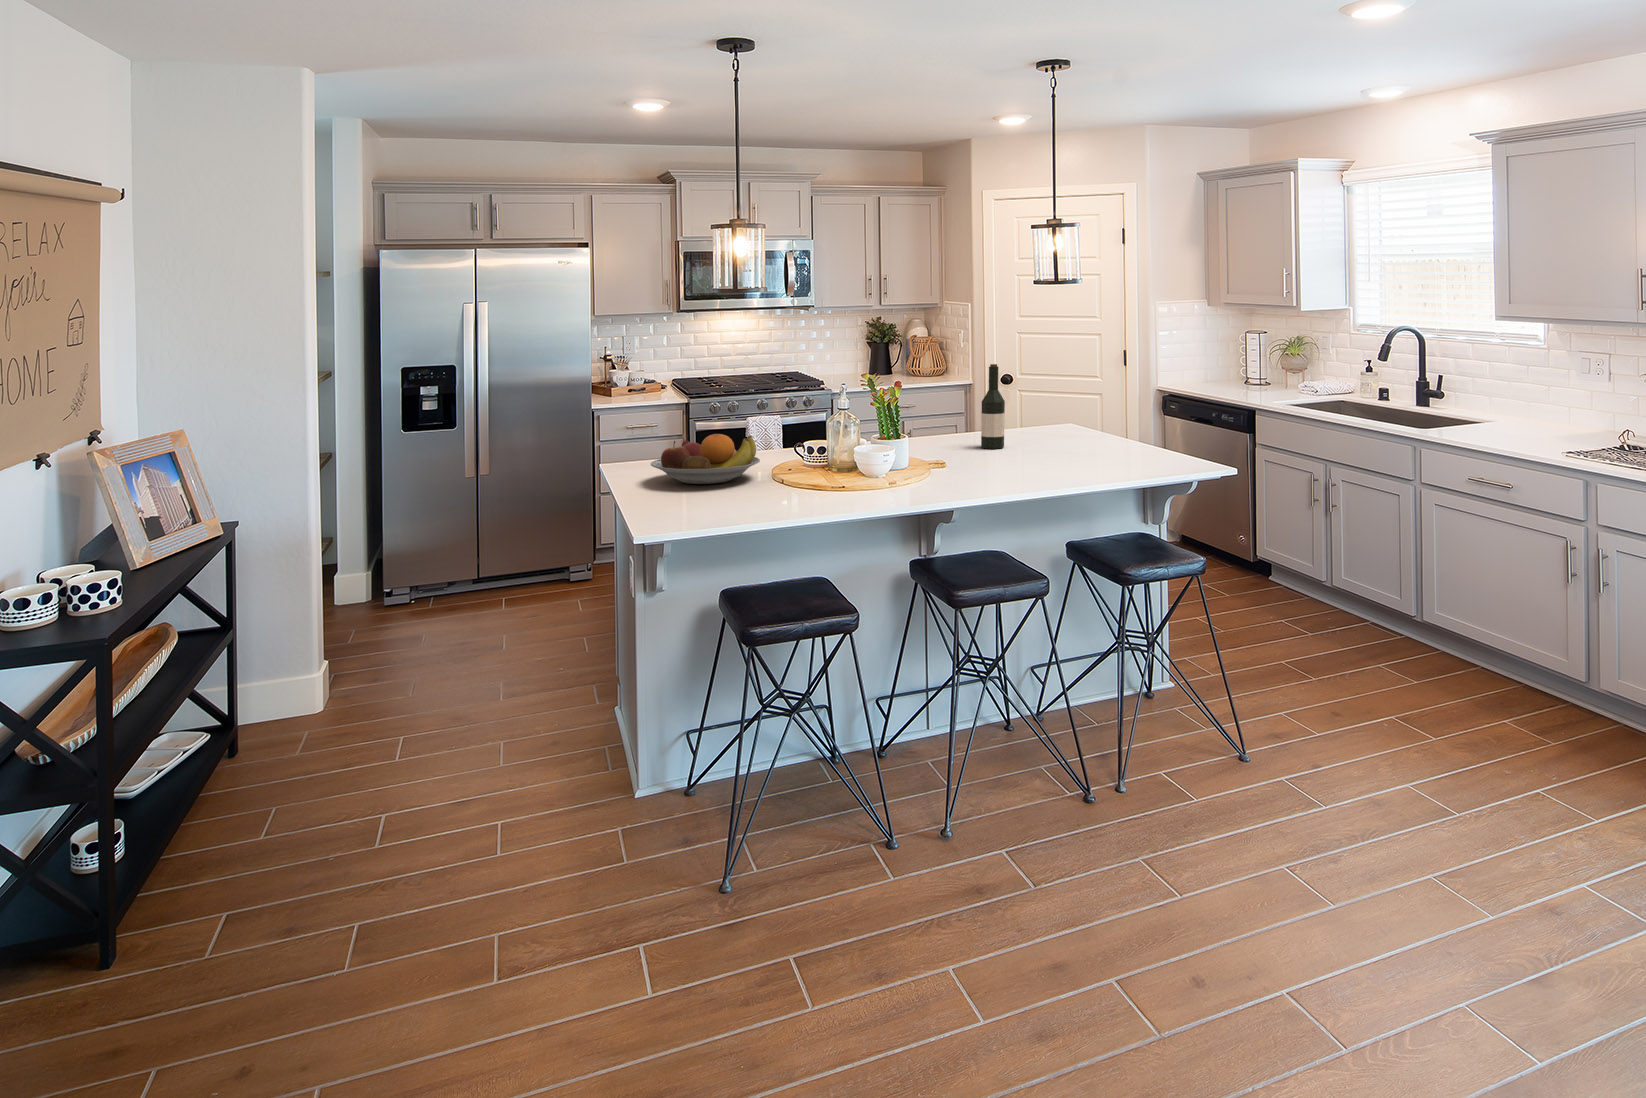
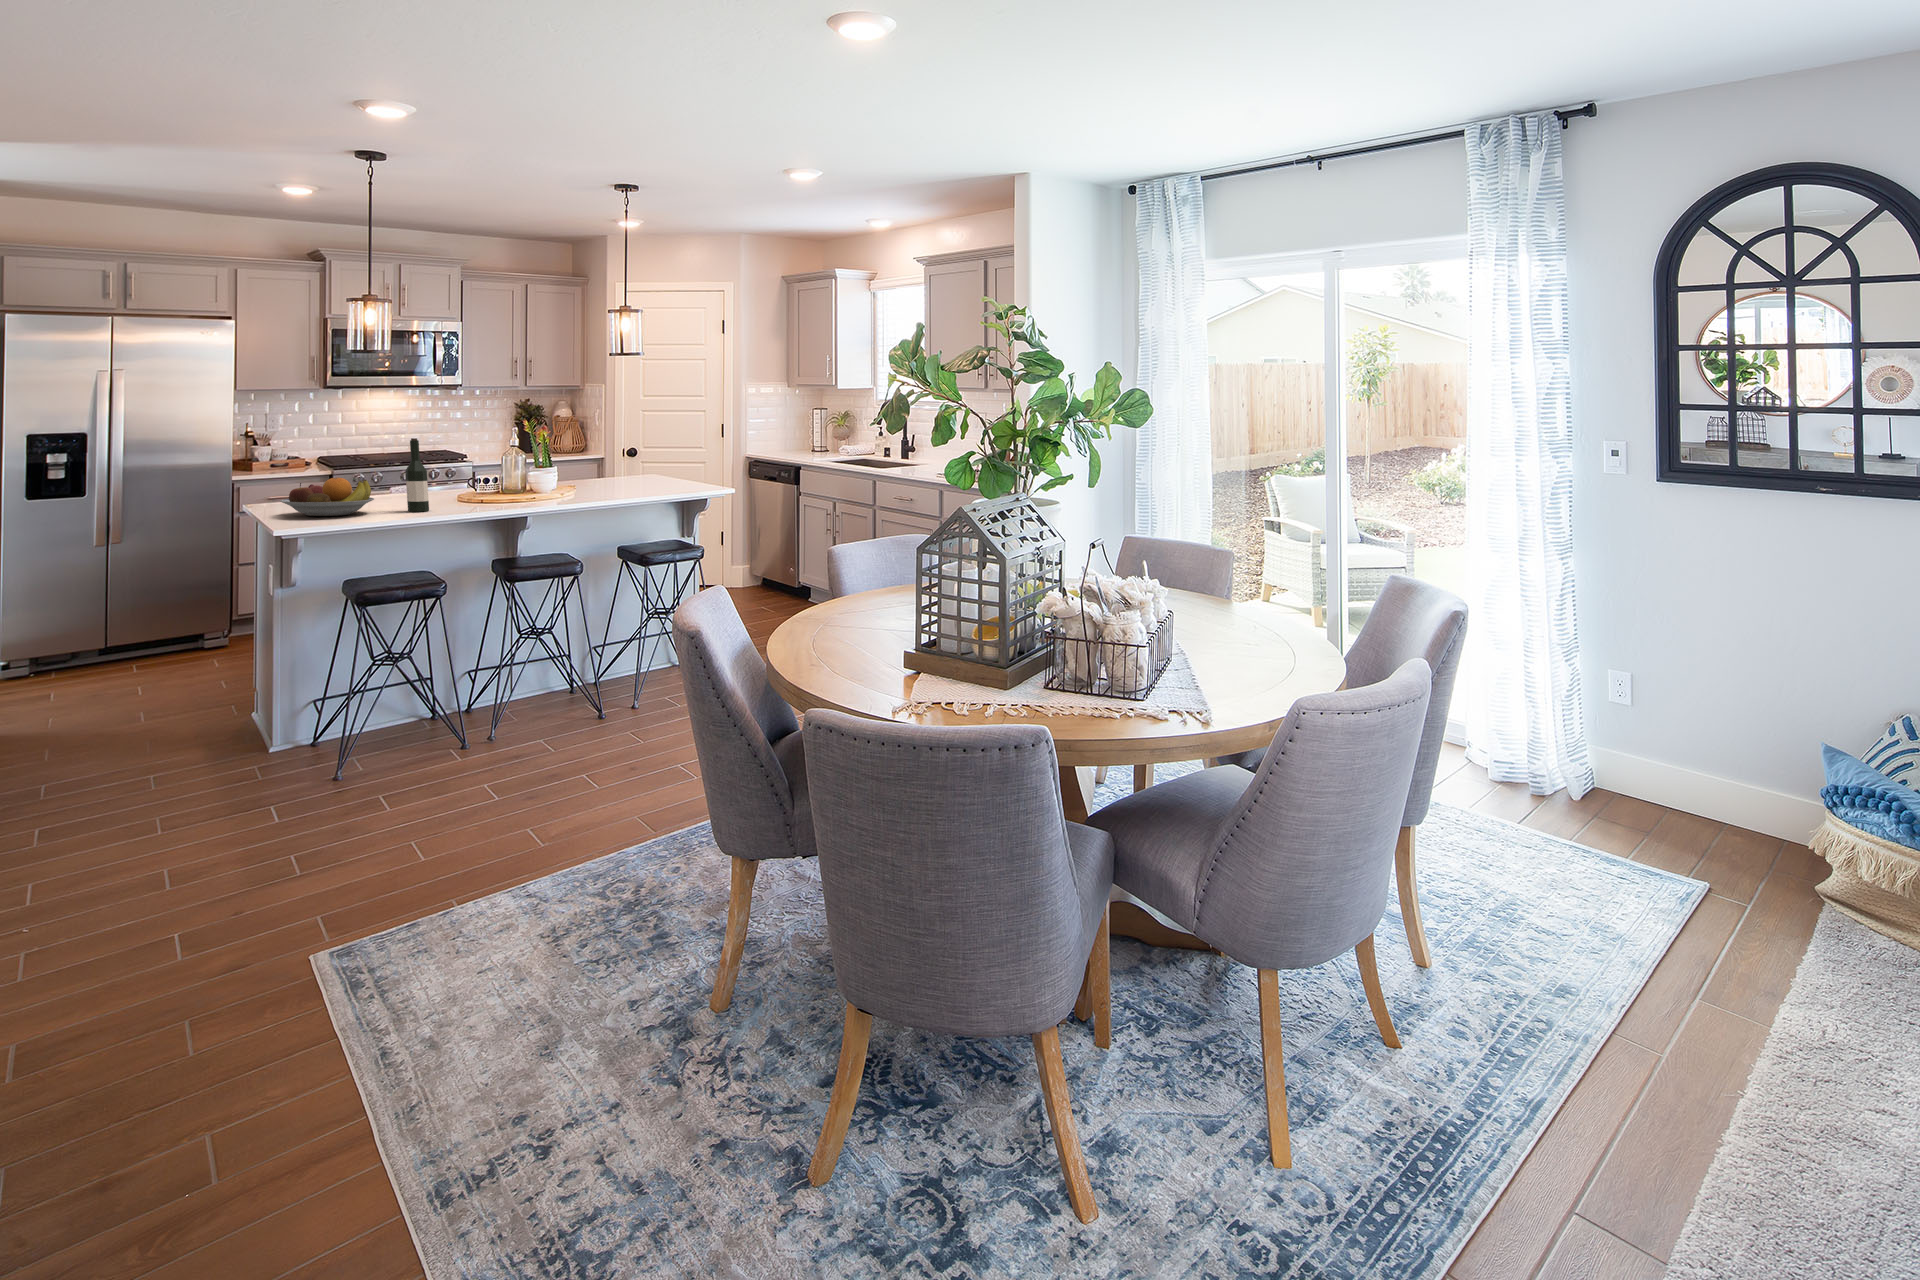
wine bottle: present [981,364,1005,449] -> present [405,438,429,512]

